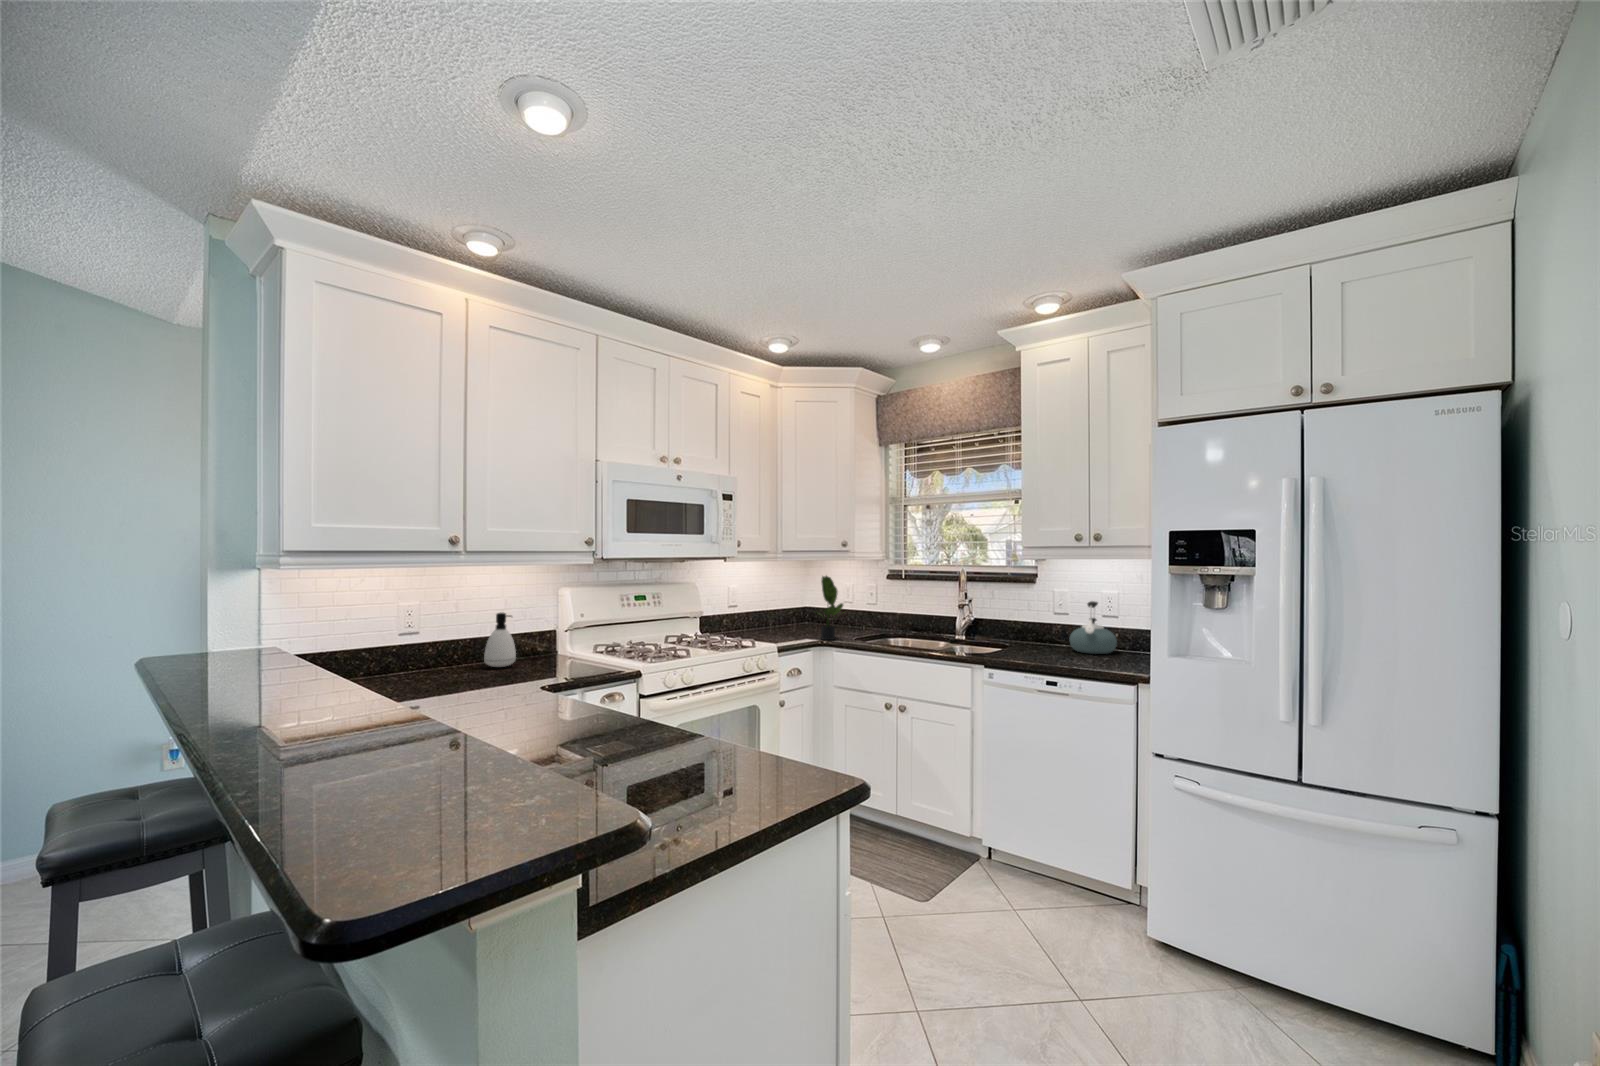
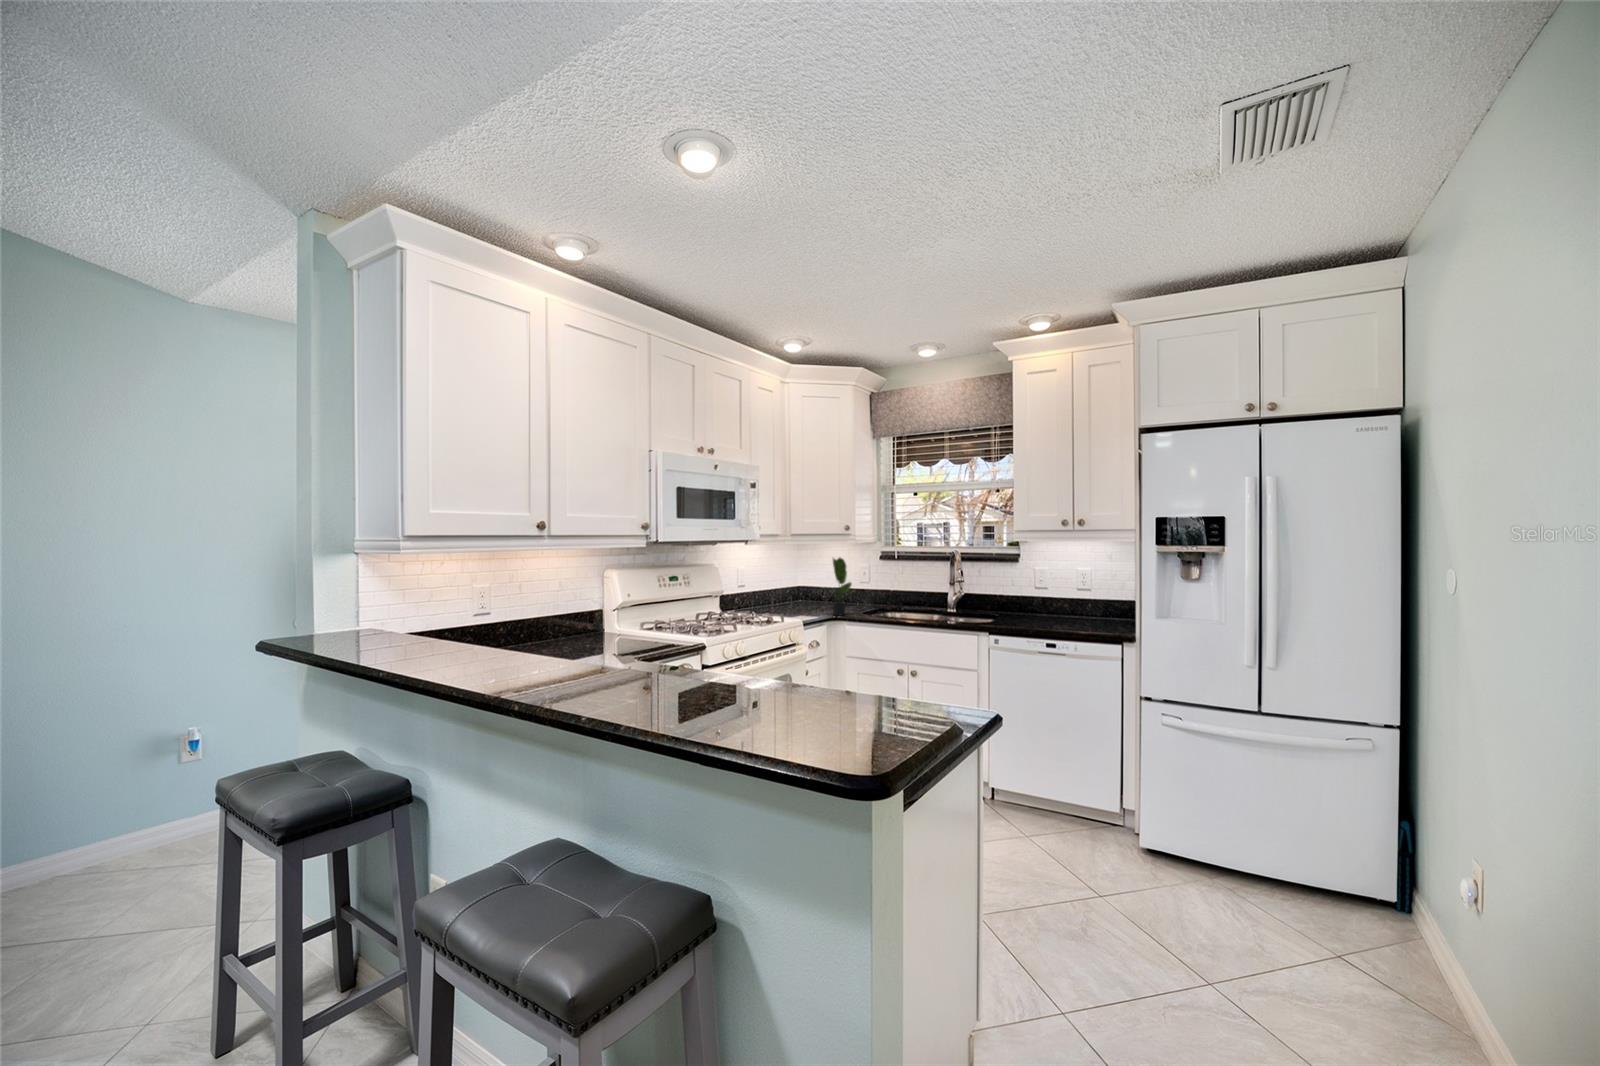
kettle: present [1070,601,1117,654] -> none [1051,577,1091,621]
soap dispenser: present [484,613,516,667] -> none [556,594,585,645]

